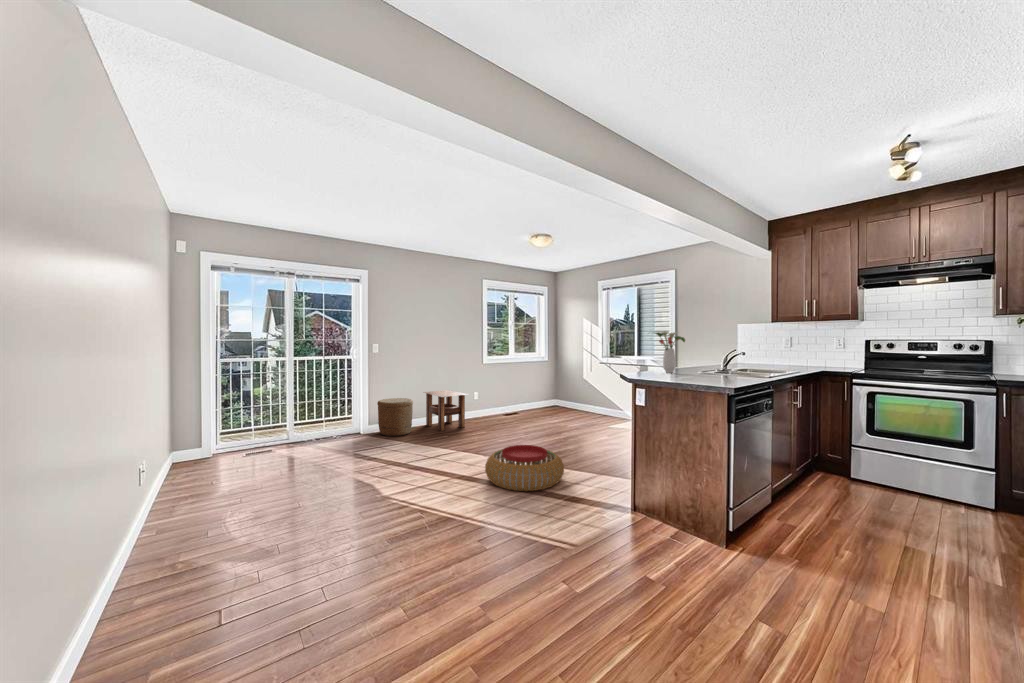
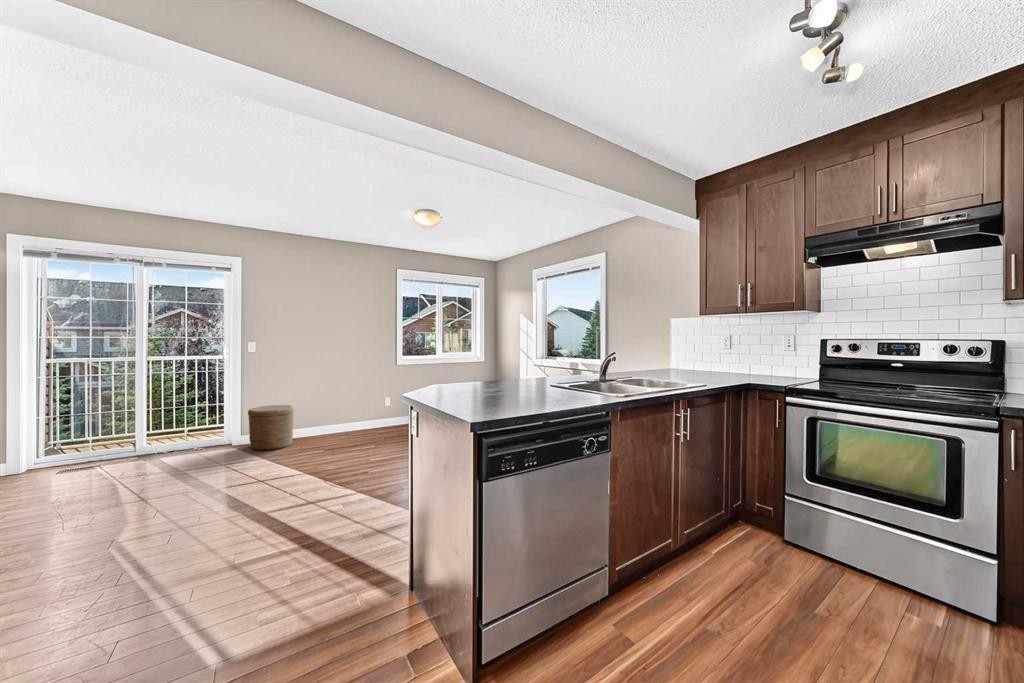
flower arrangement: present [655,331,685,373] -> none [471,326,517,386]
side table: present [424,390,468,431] -> none [317,395,365,444]
pouf: present [485,445,564,491] -> none [266,476,383,546]

